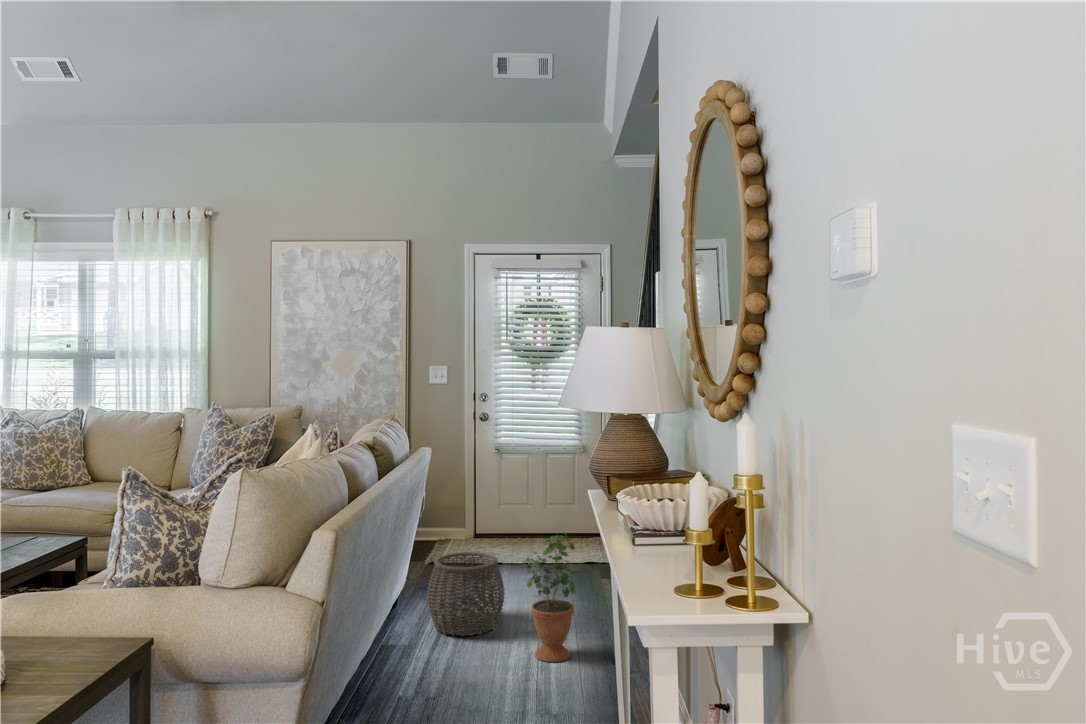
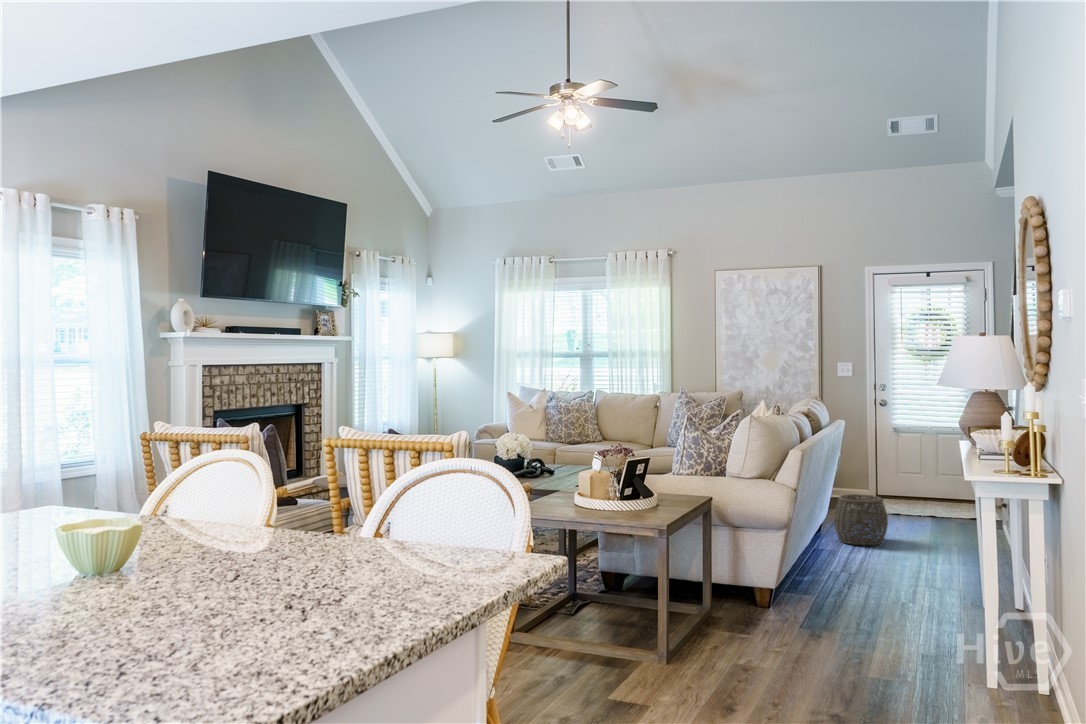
potted plant: present [522,534,575,662] -> none [896,477,935,561]

